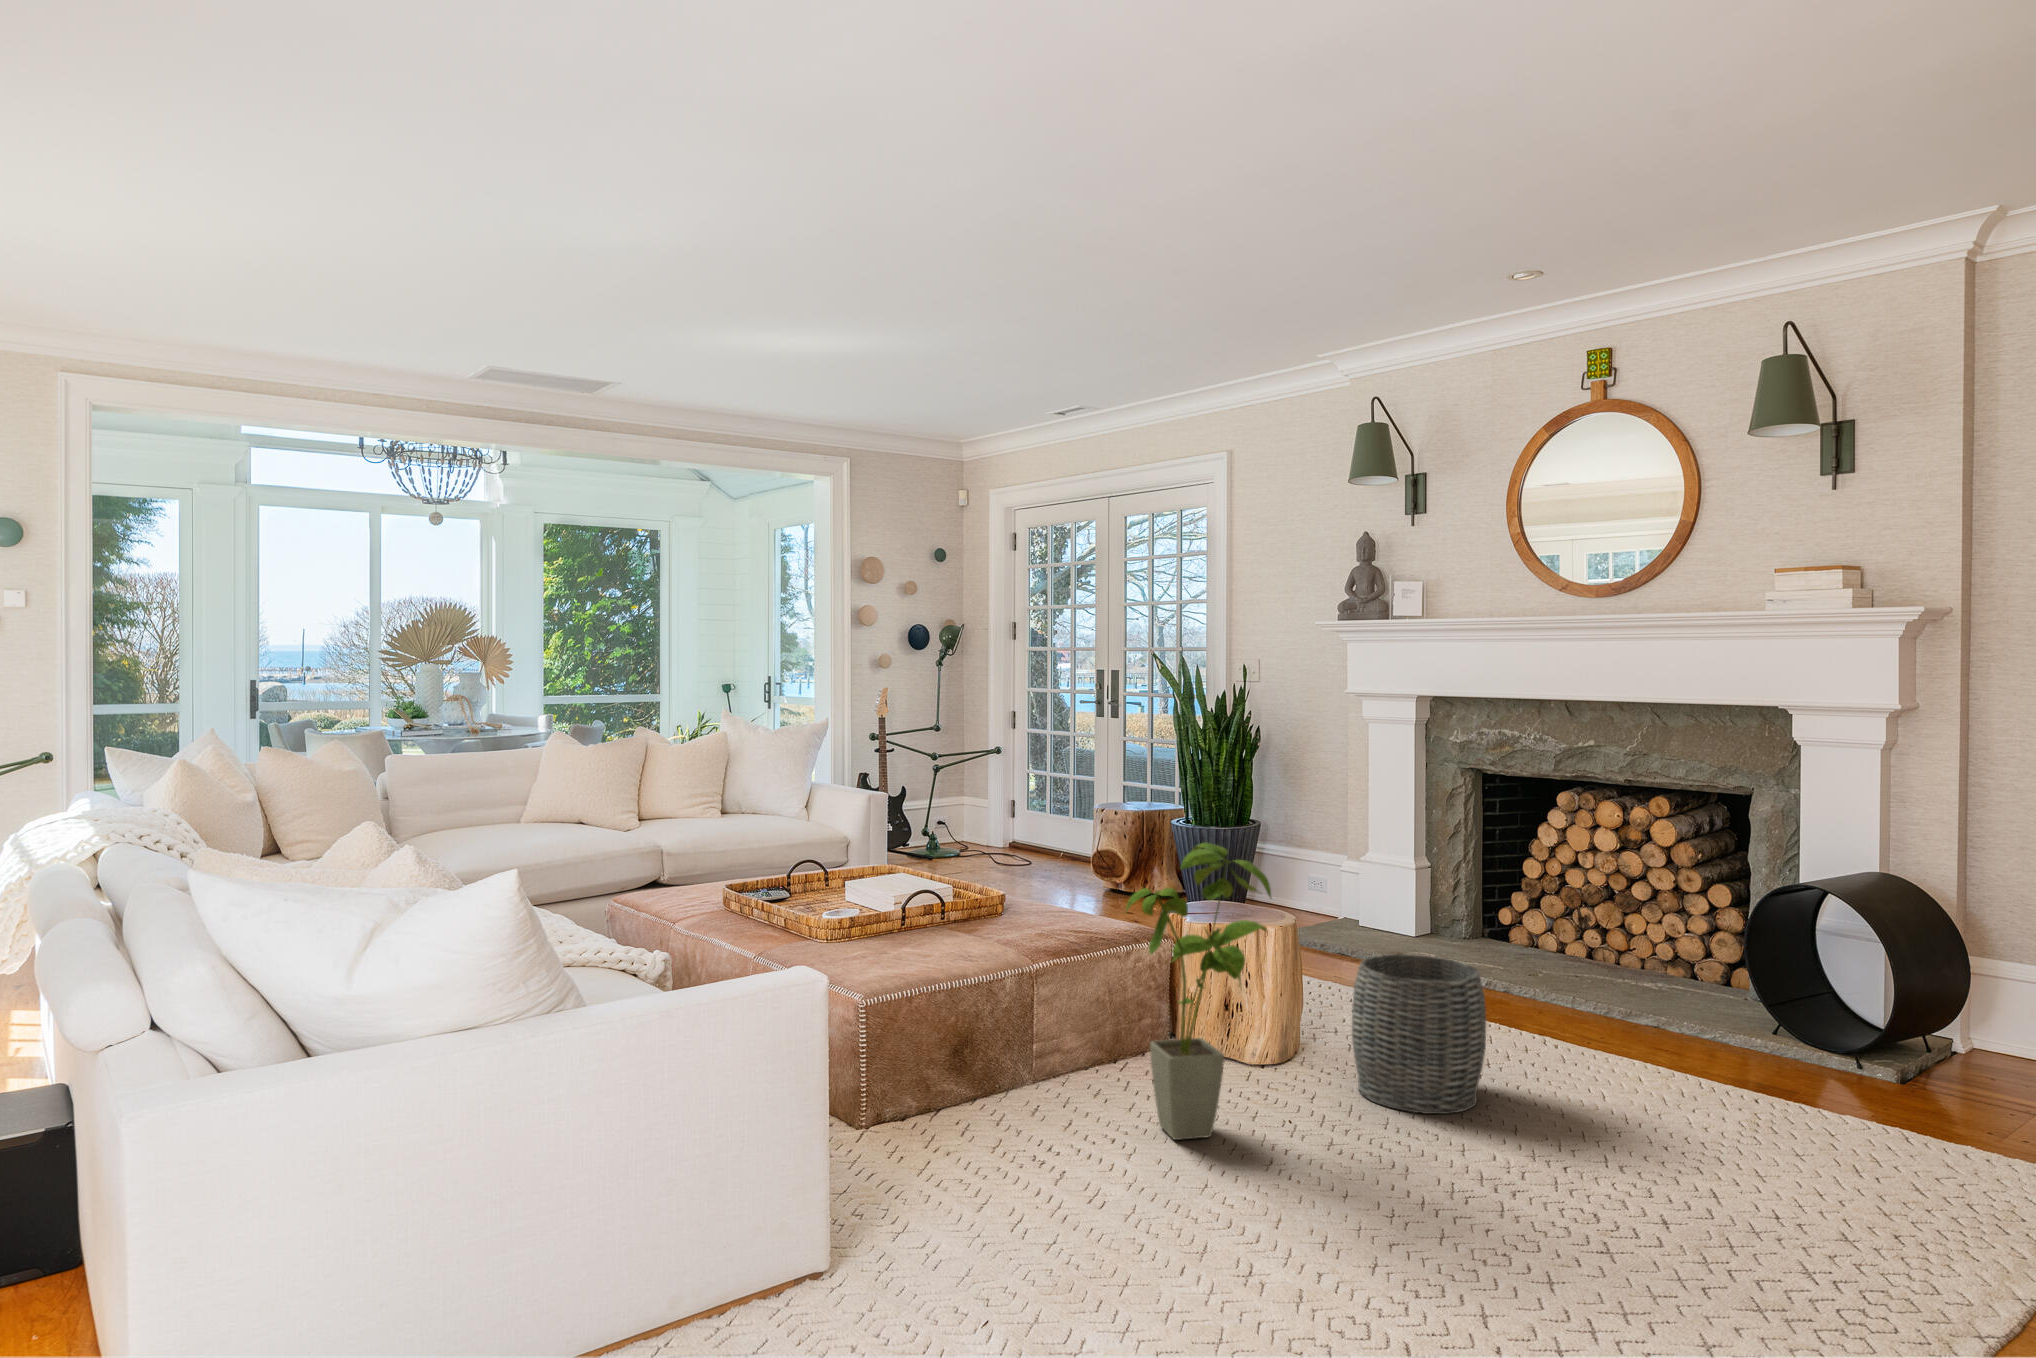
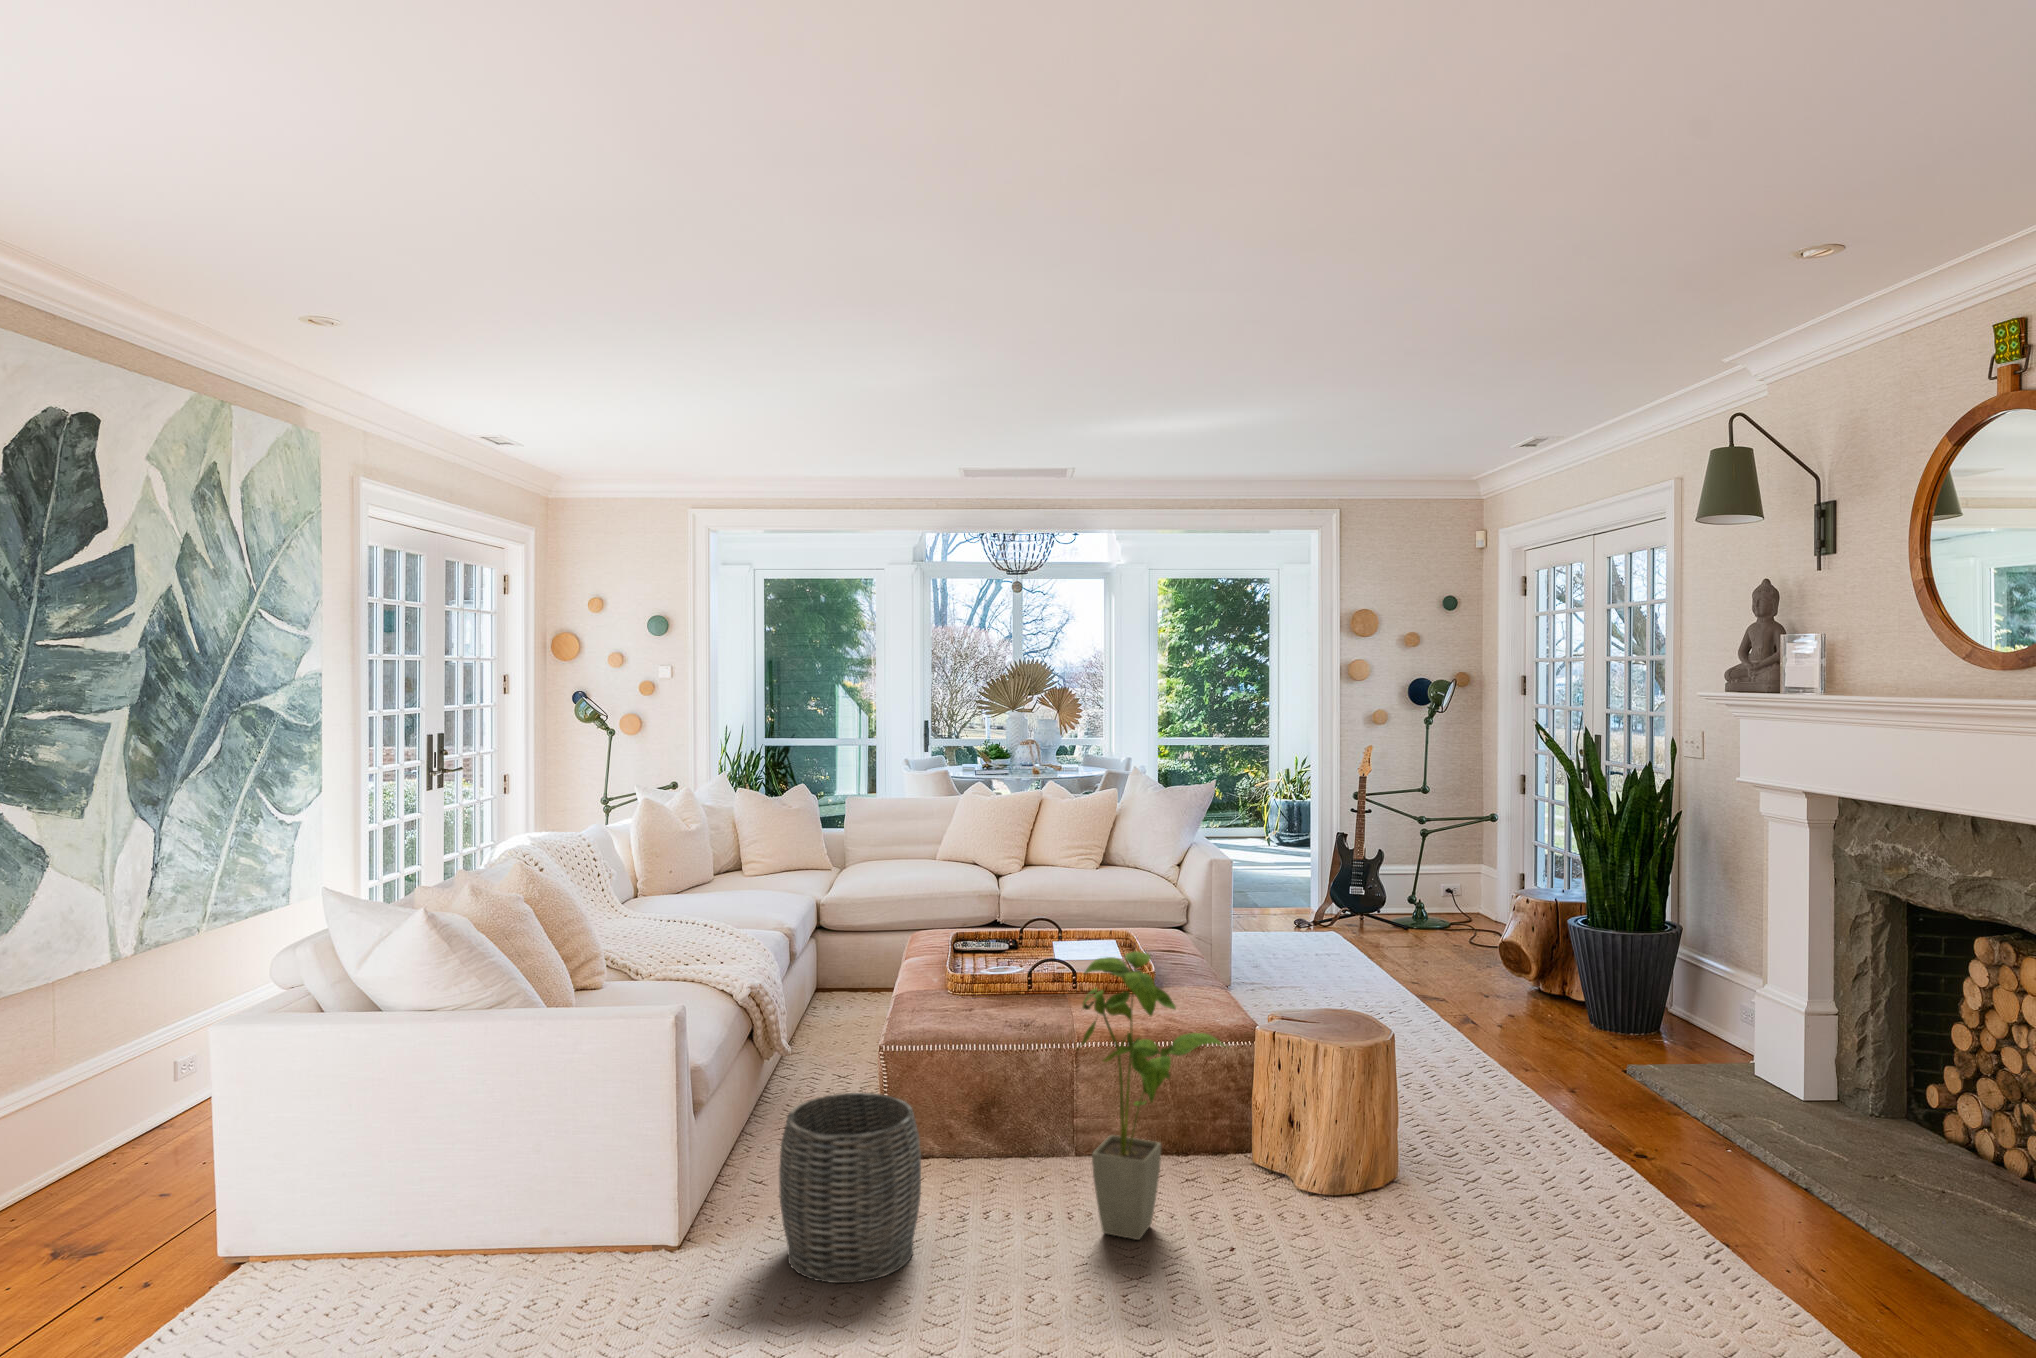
woven basket: present [1352,954,1486,1114] -> present [779,1093,921,1283]

